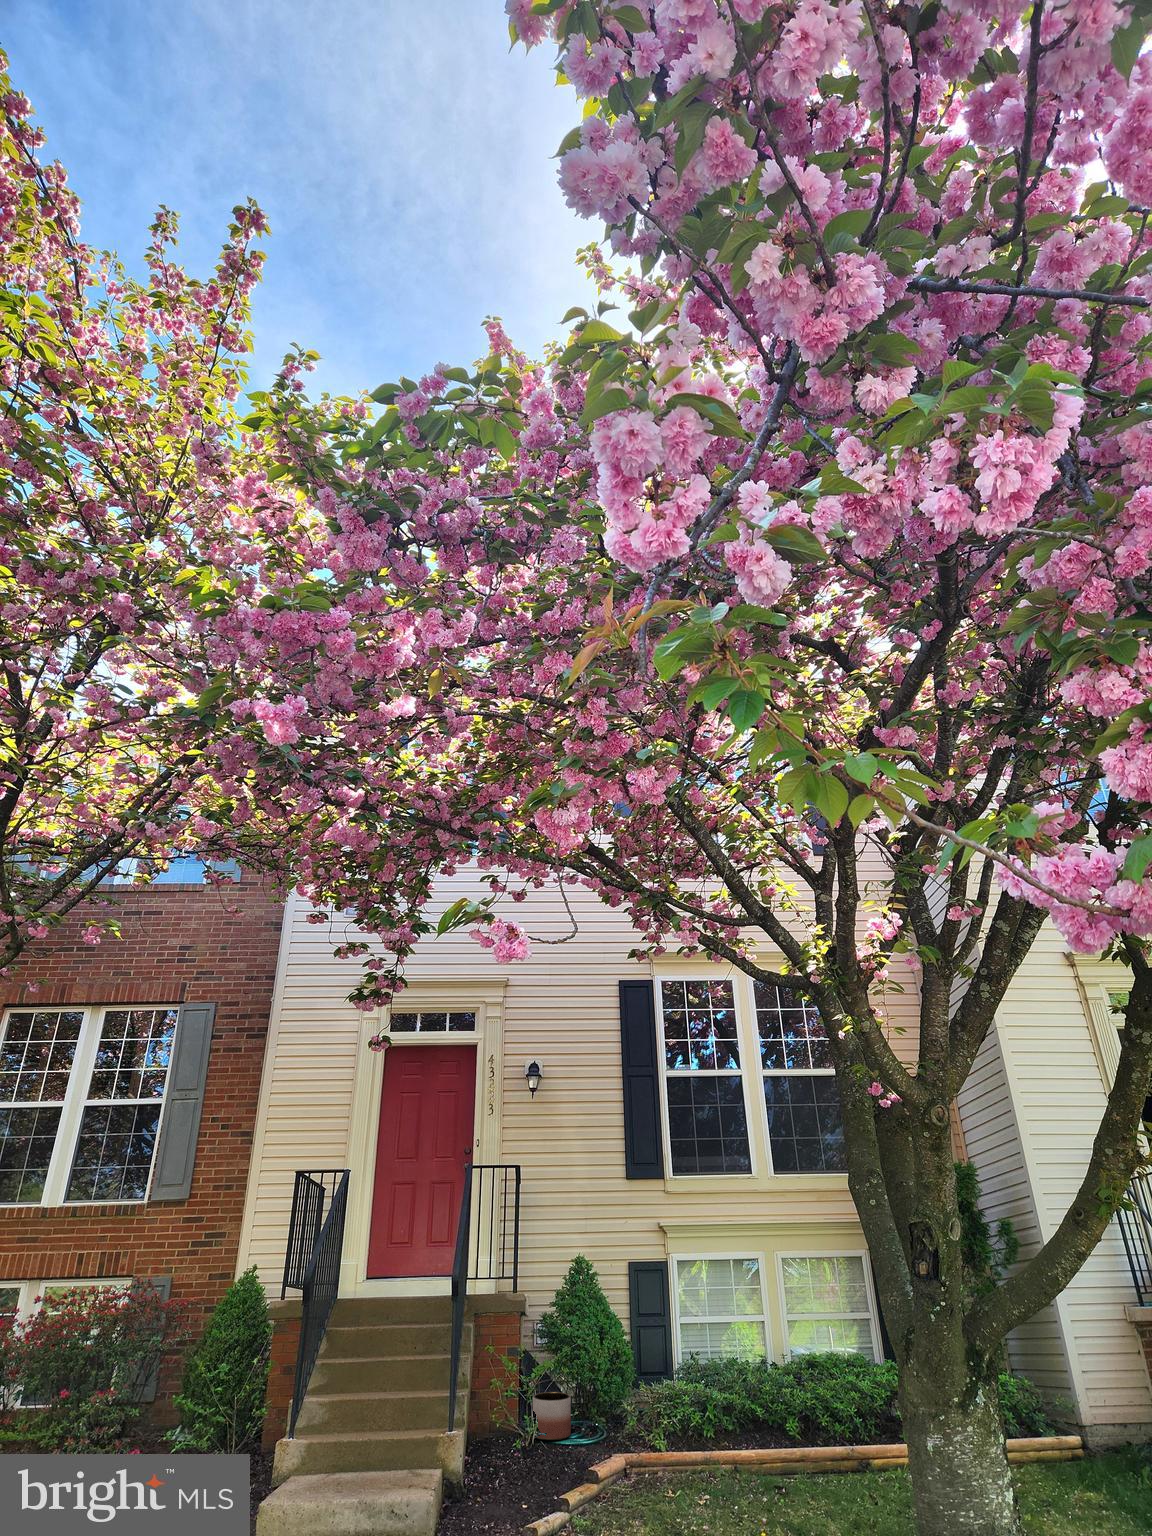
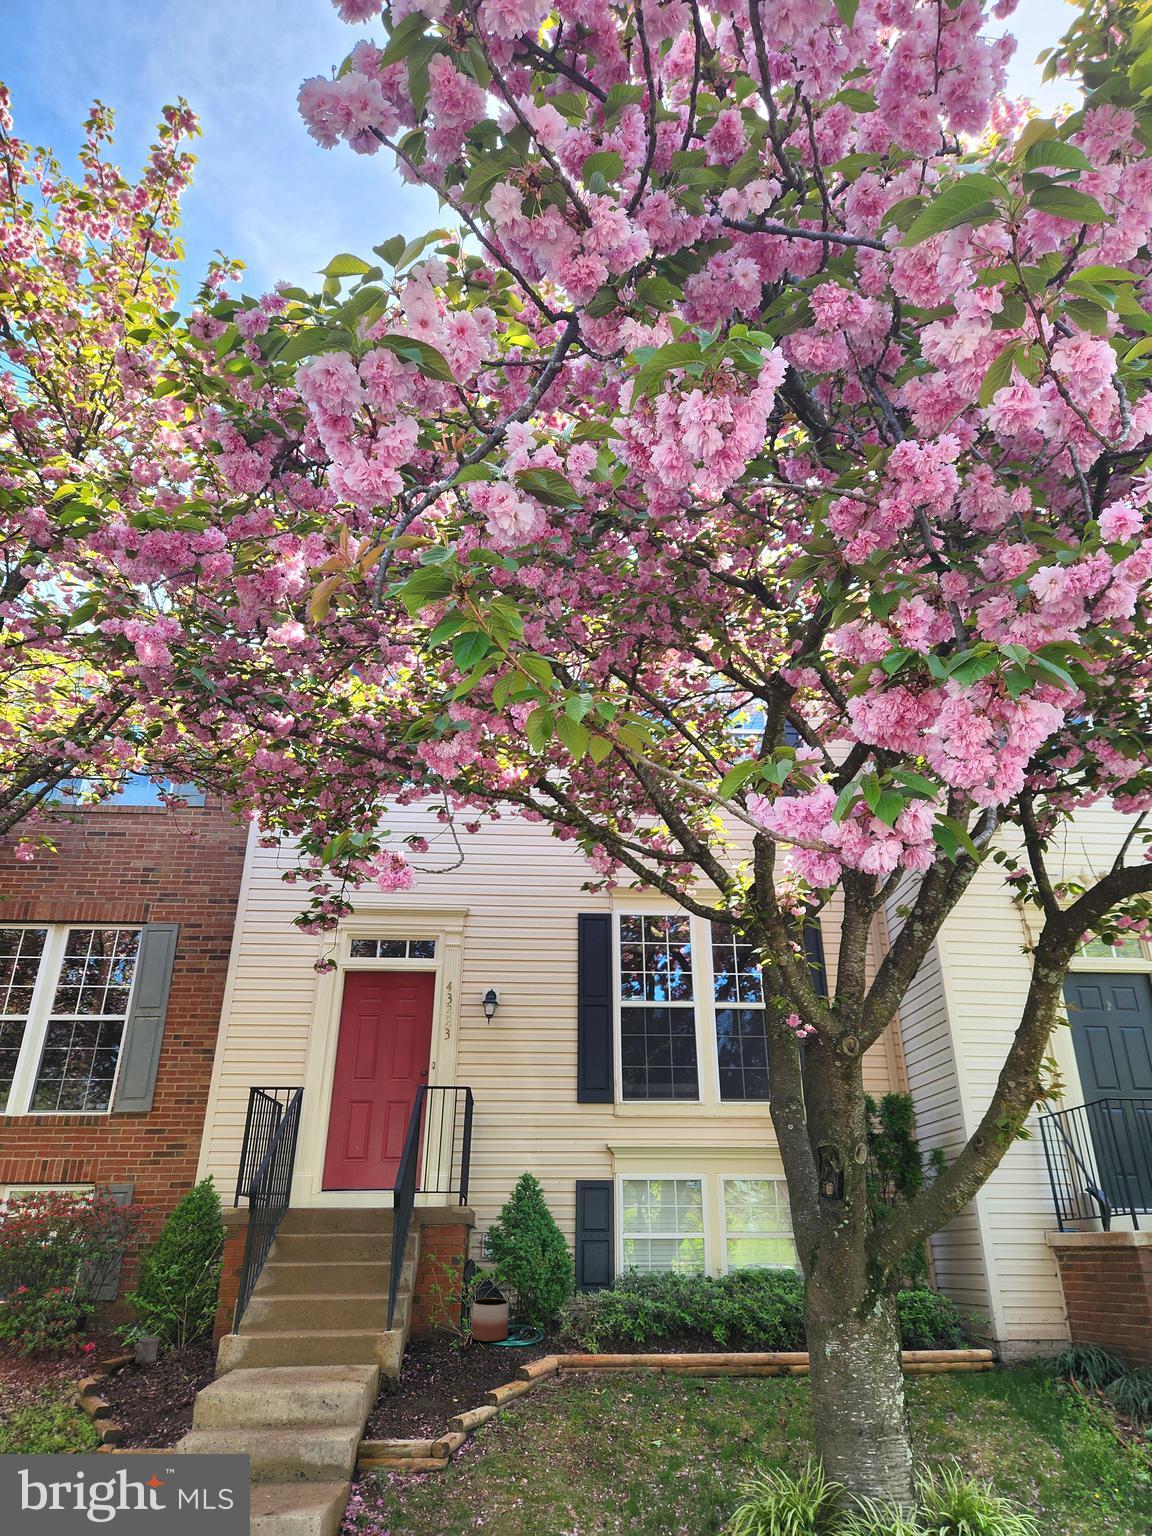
watering can: none [182,1440,207,1473] -> present [135,1334,159,1364]

